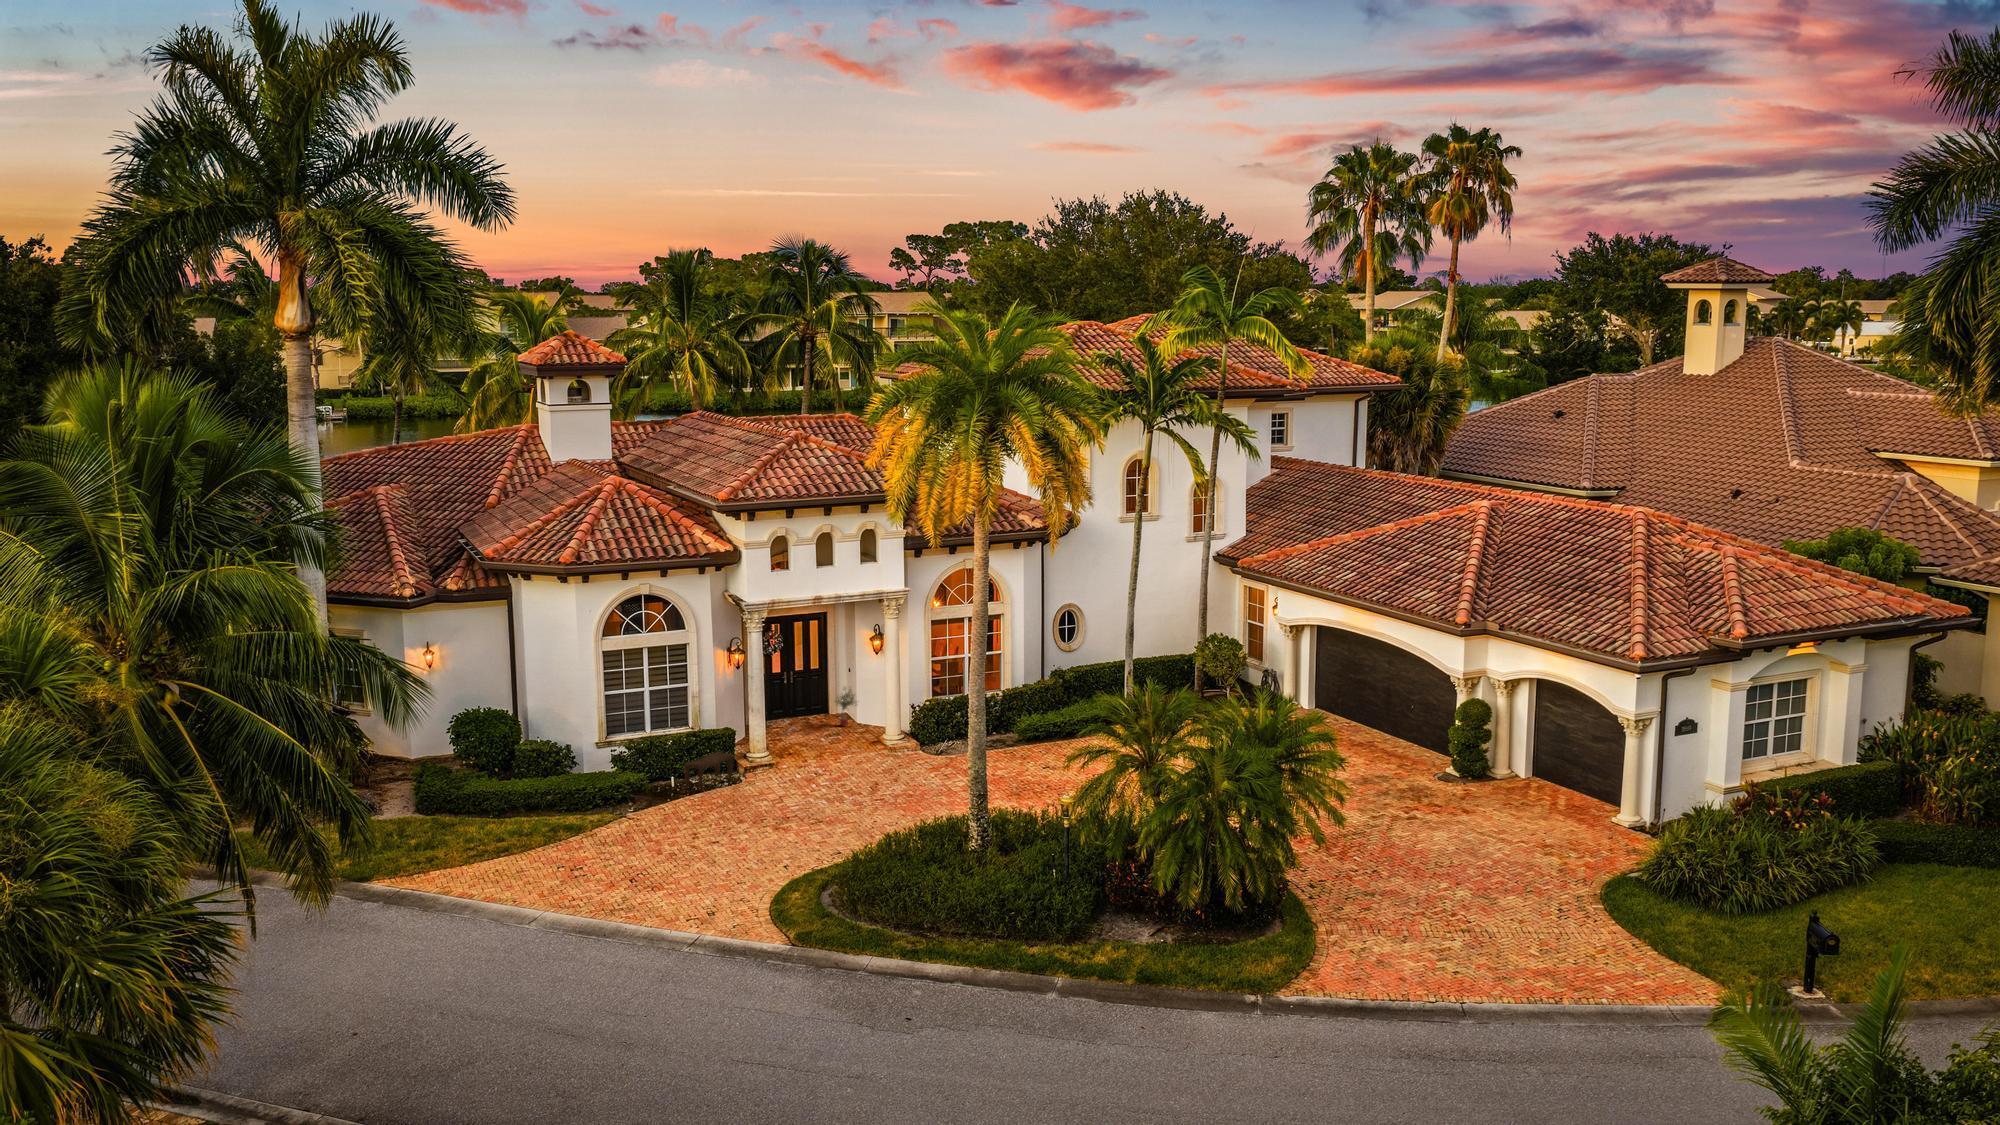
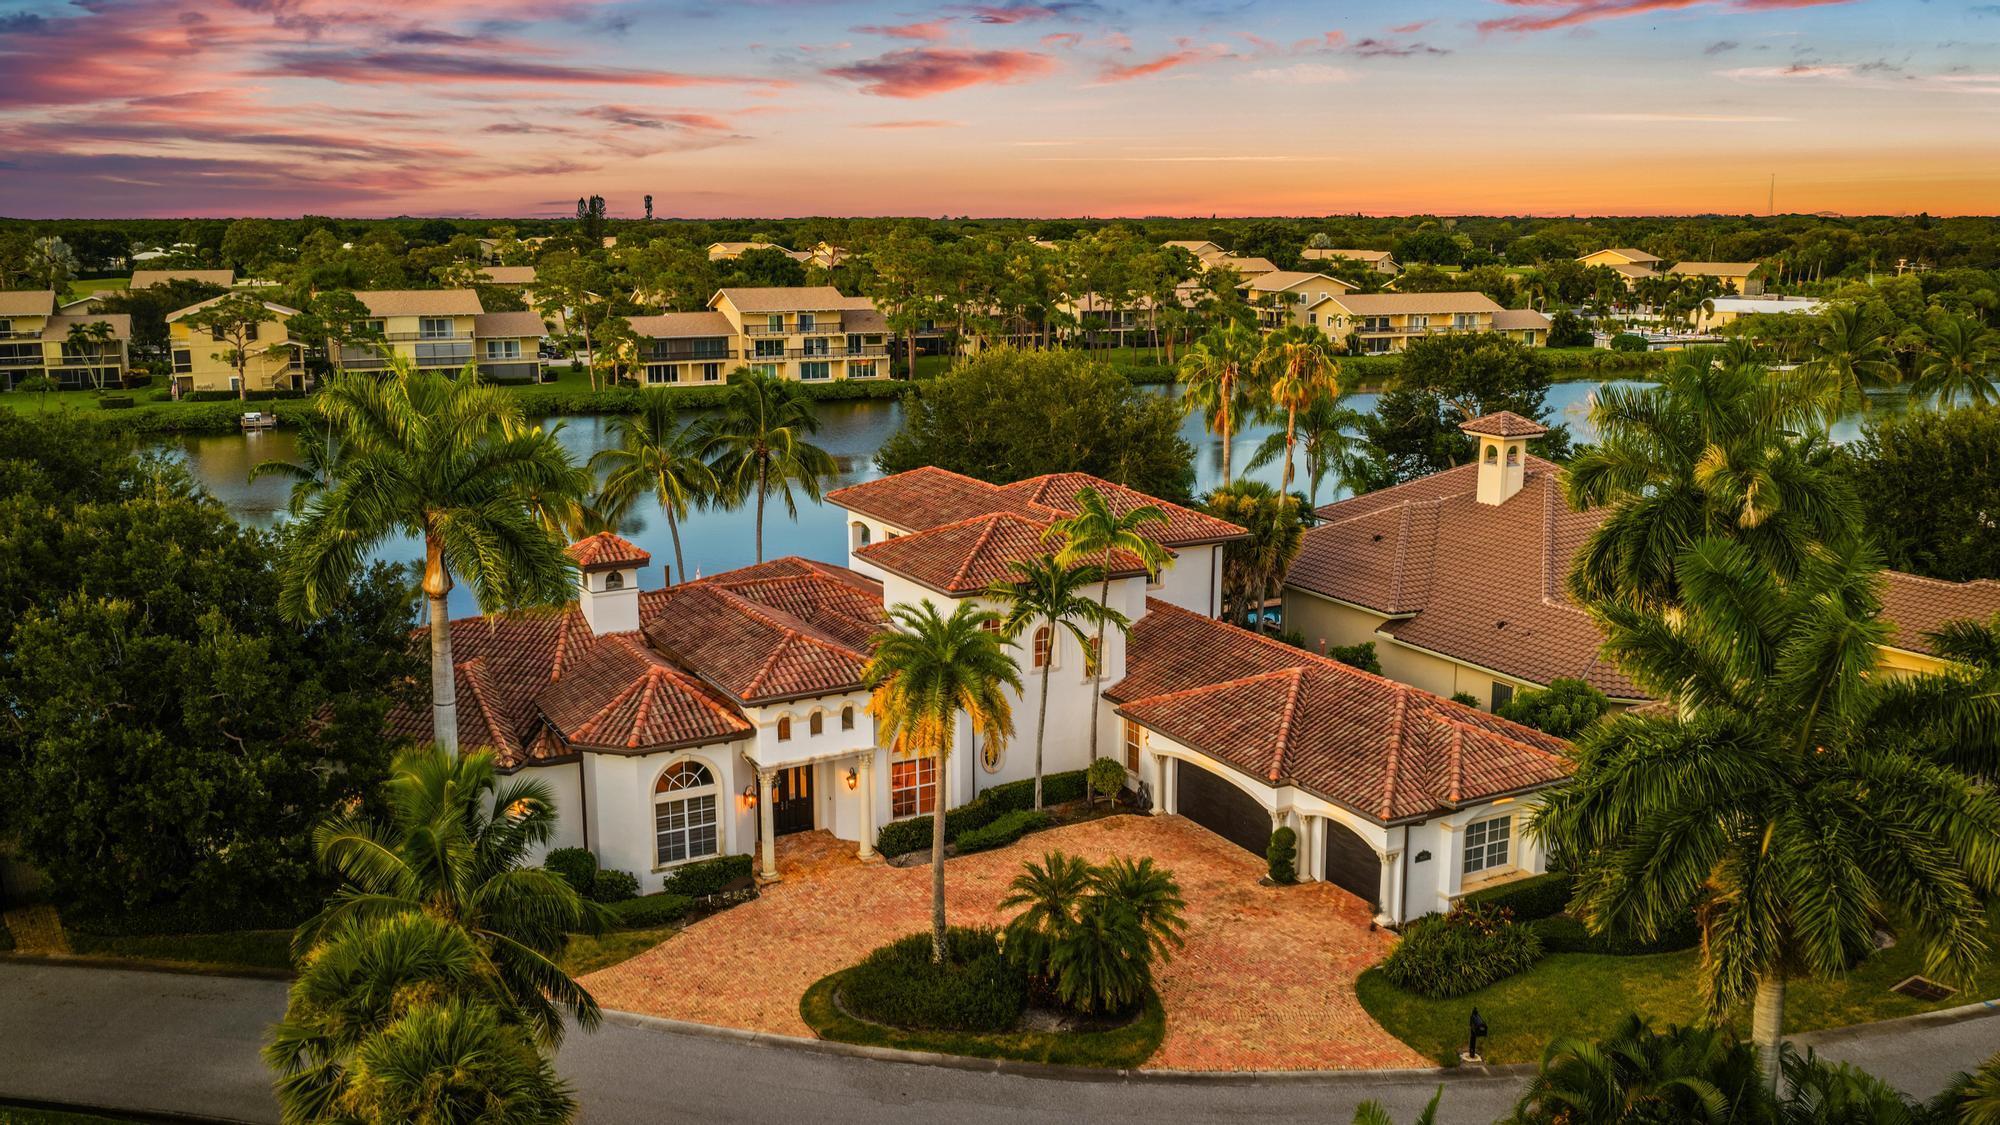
potted tree: present [835,688,857,727] -> present [1368,899,1386,931]

